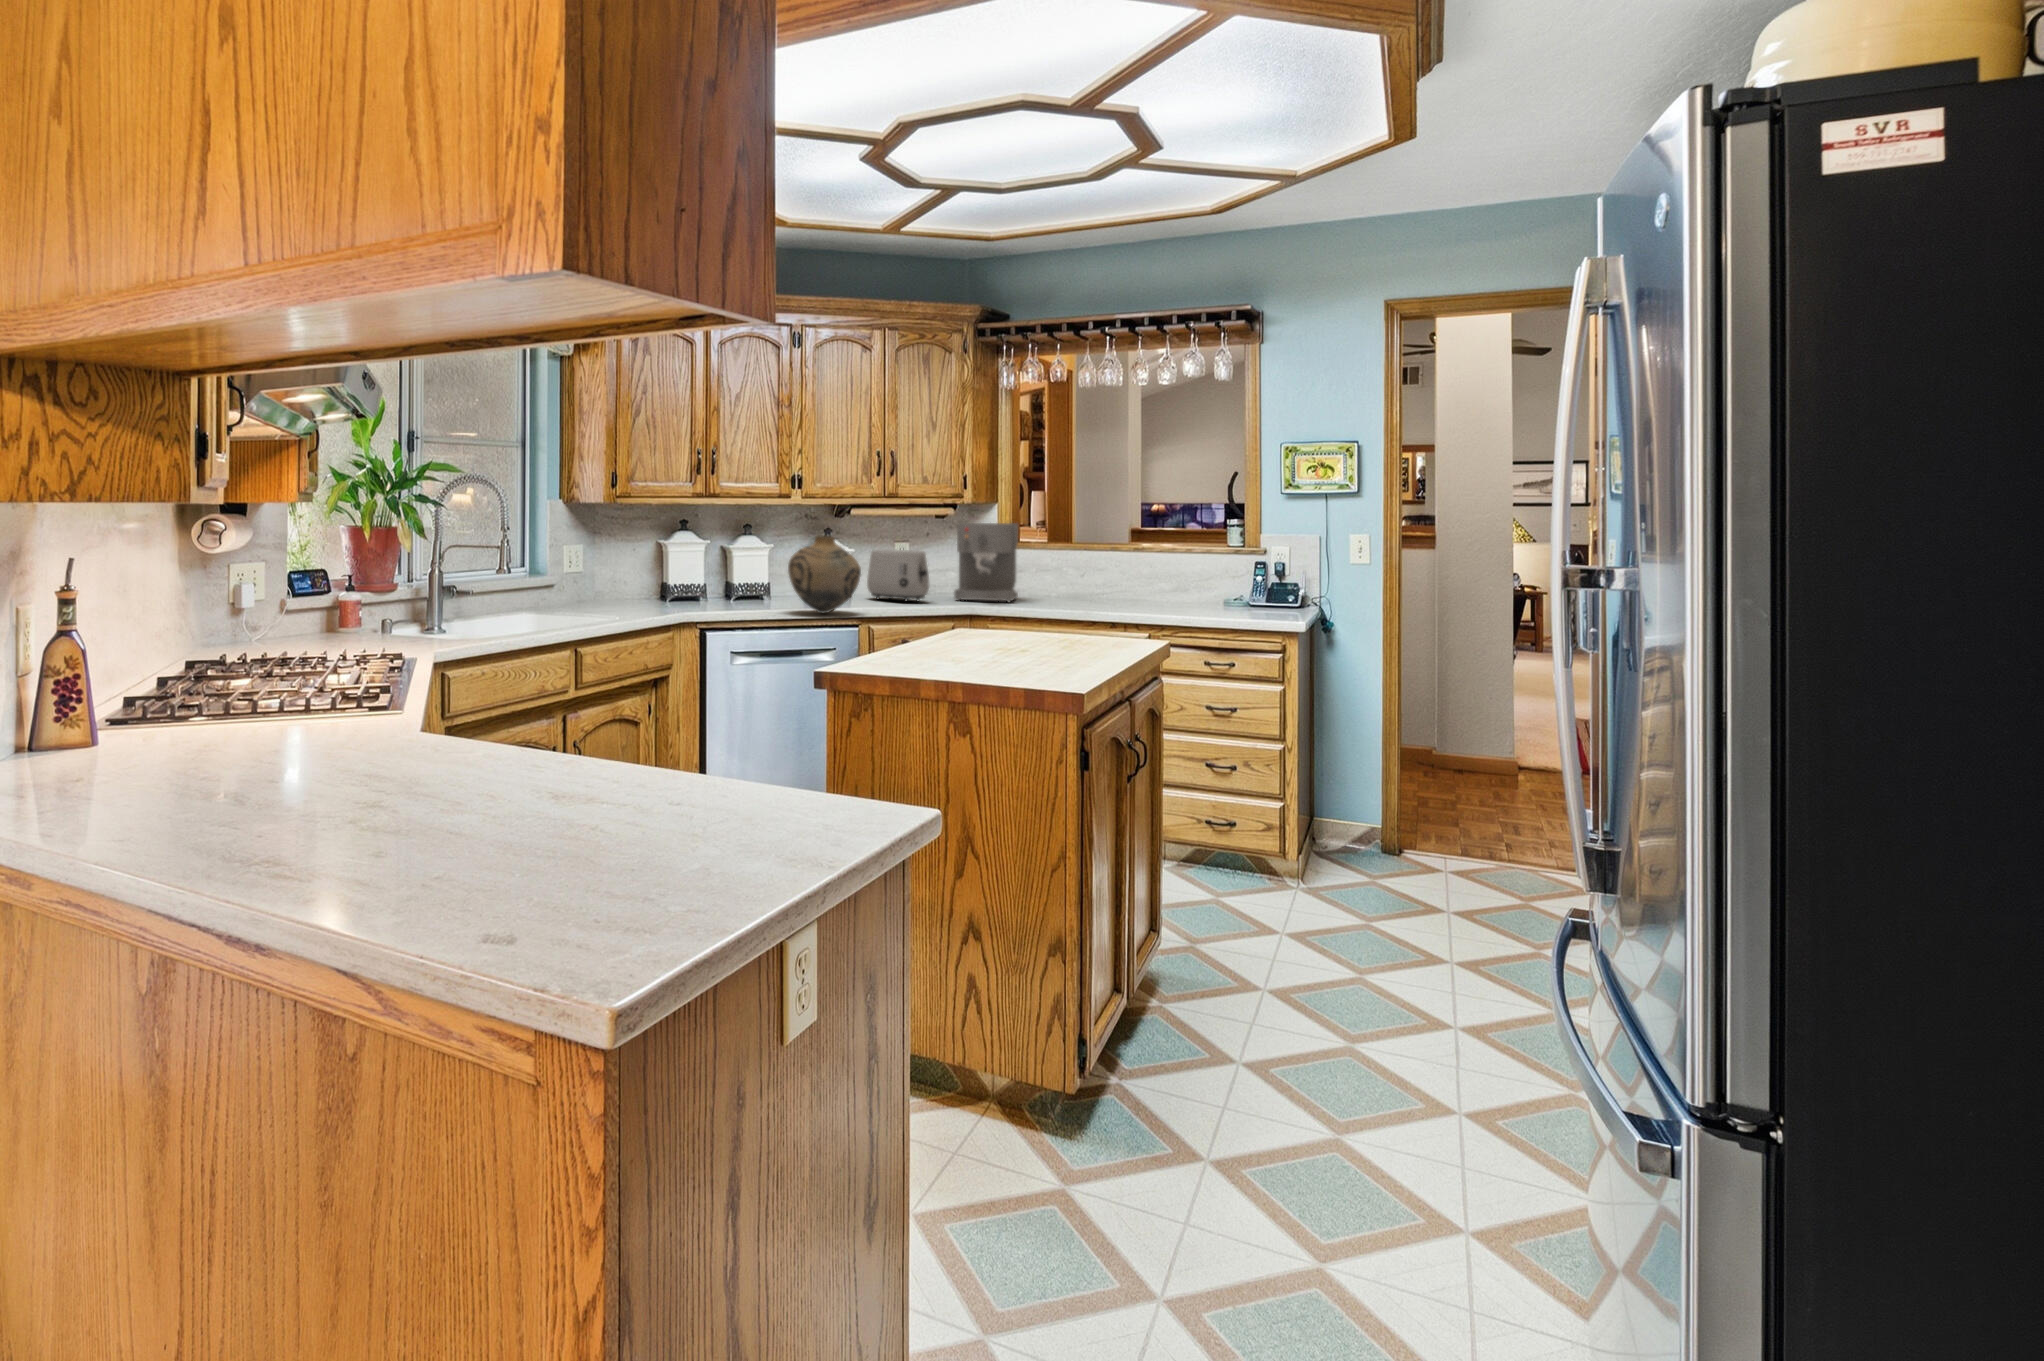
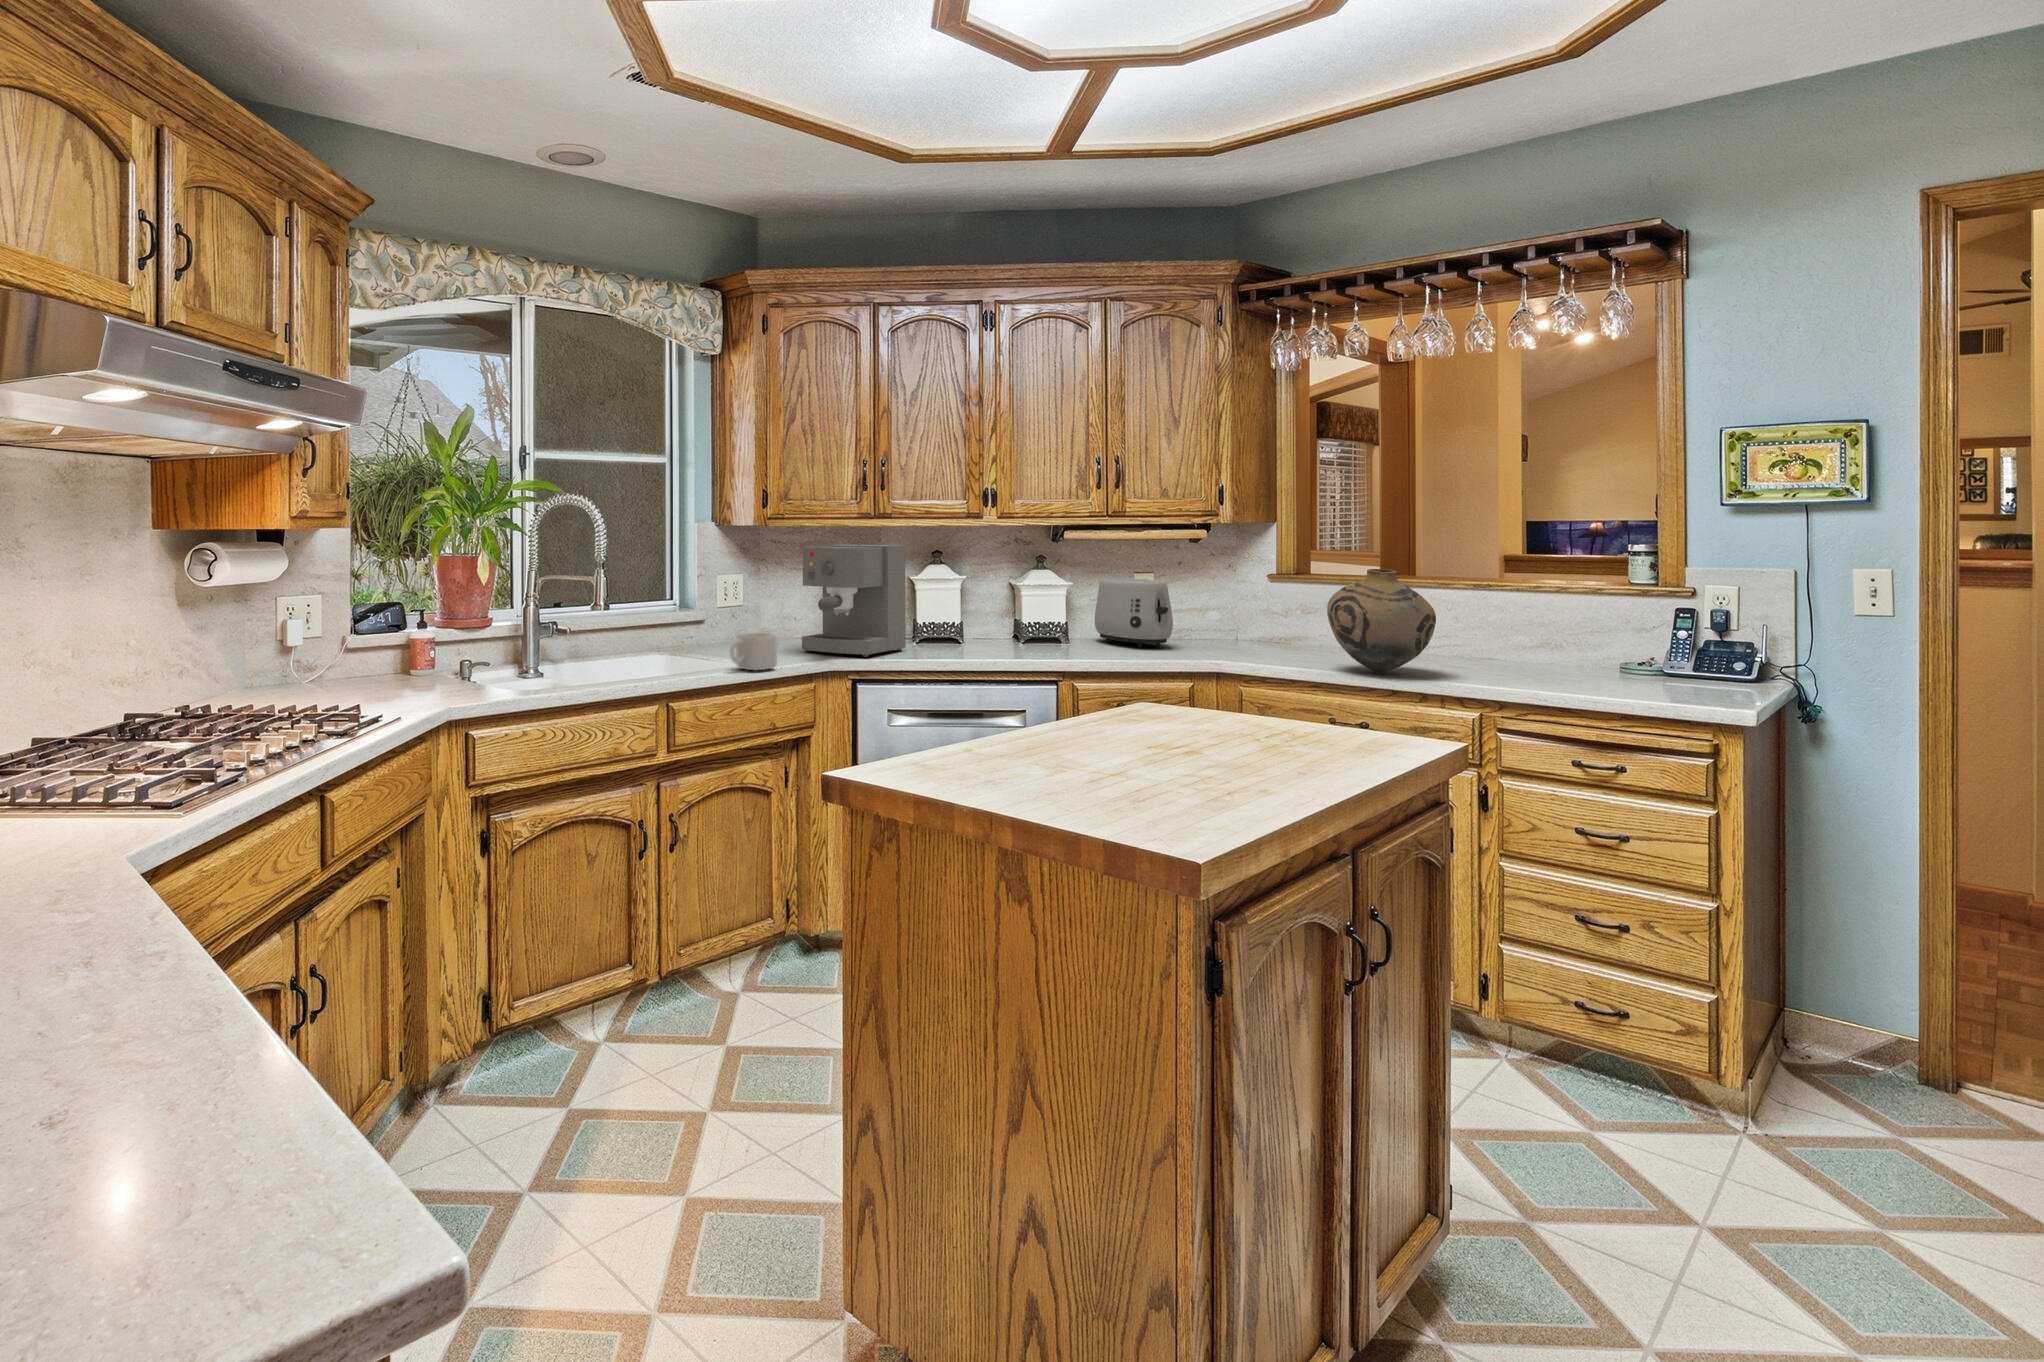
coffee maker: present [954,523,1018,602] -> present [802,545,906,657]
vase: present [788,535,861,613] -> present [1327,569,1436,672]
mug: none [618,591,652,621] -> present [730,633,777,670]

